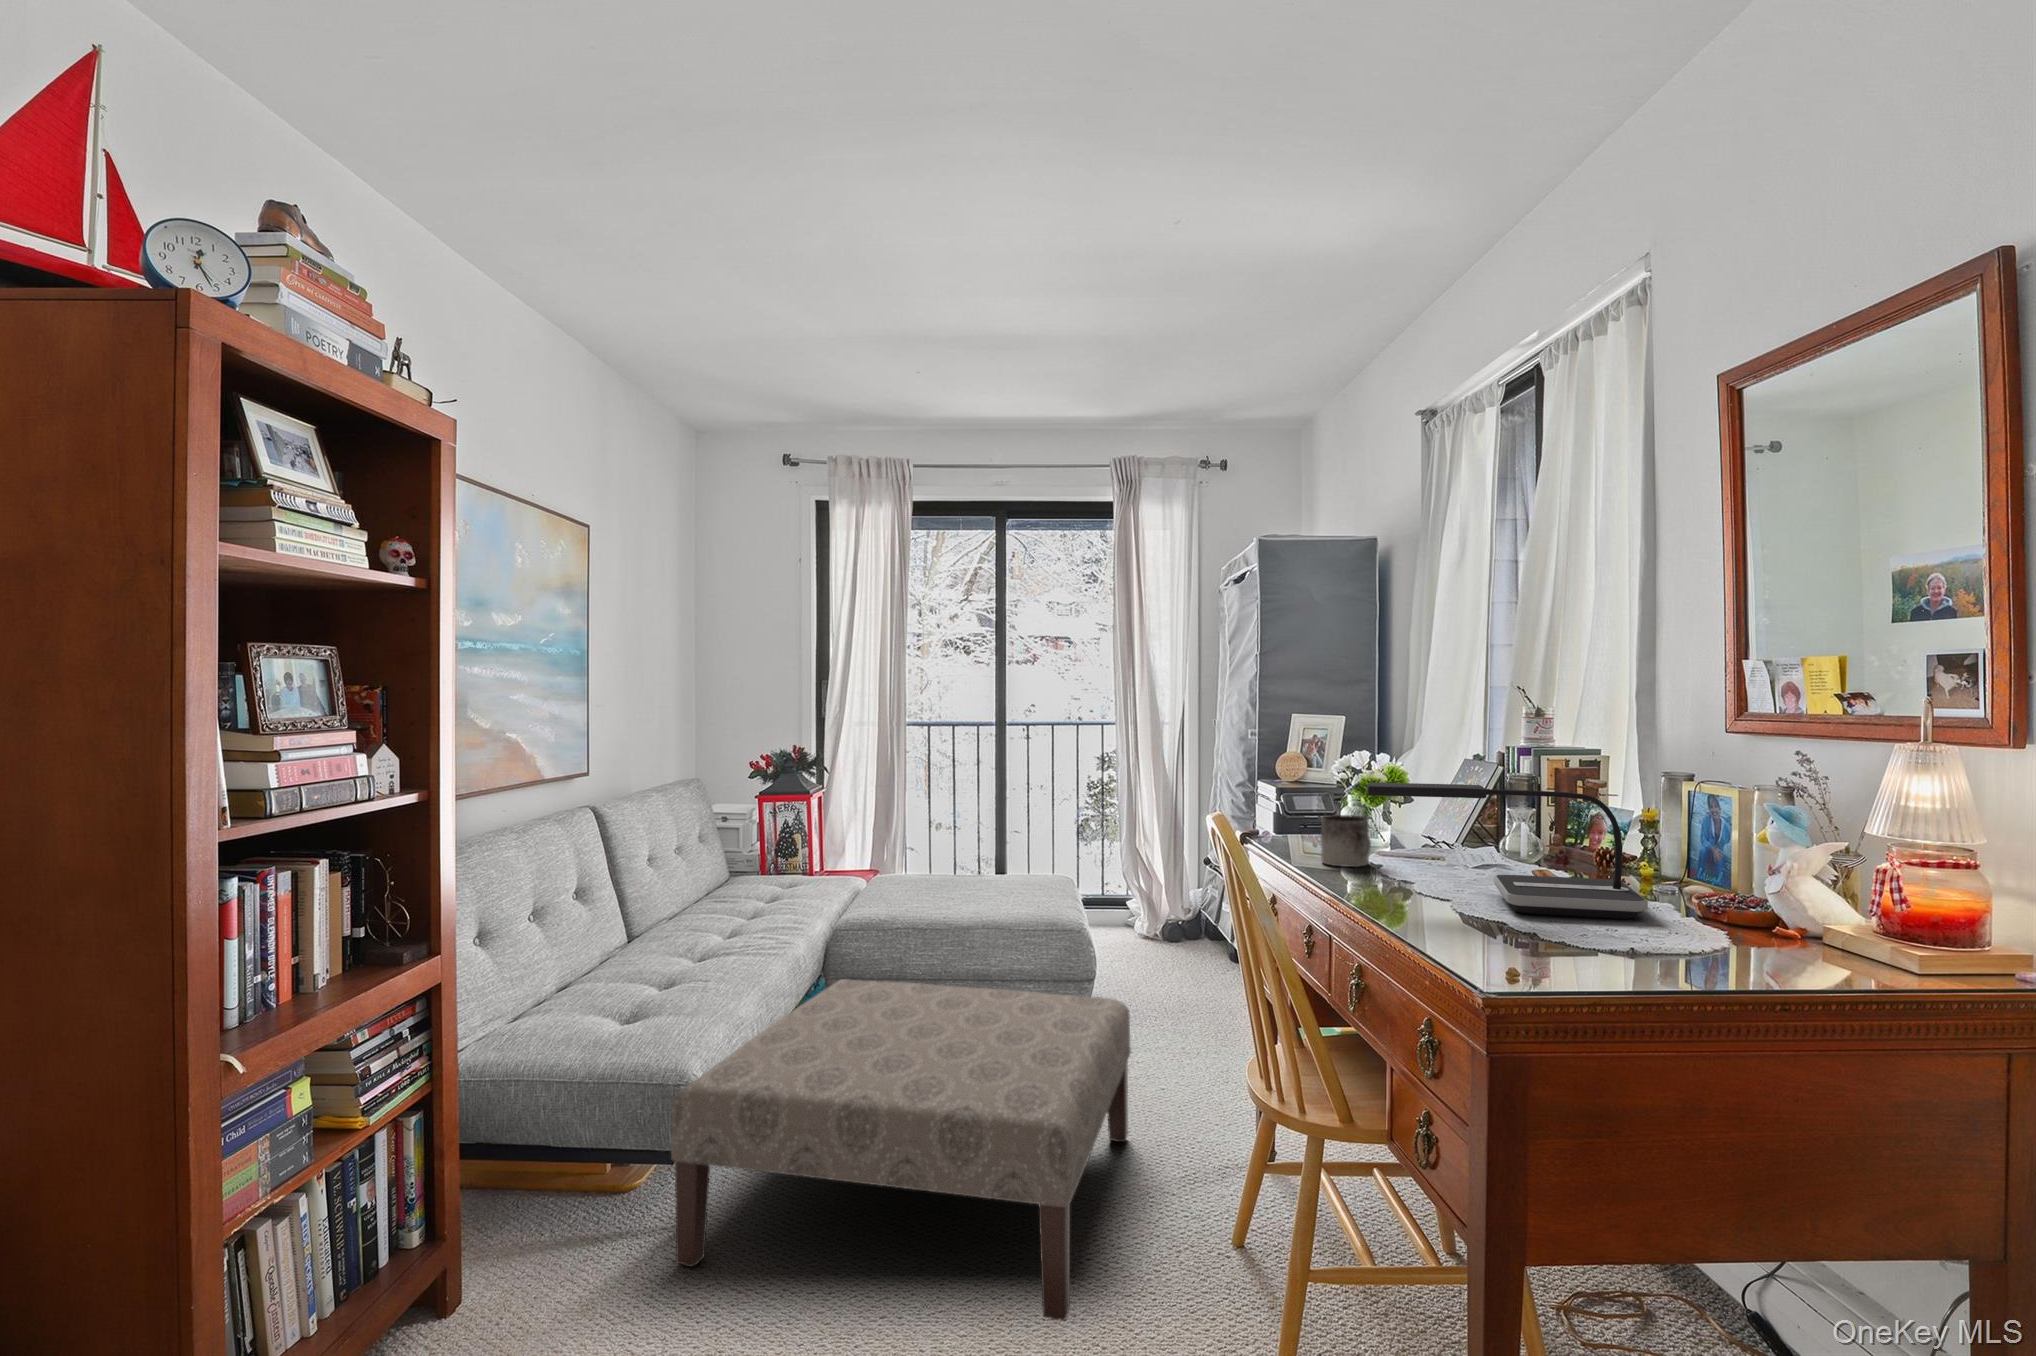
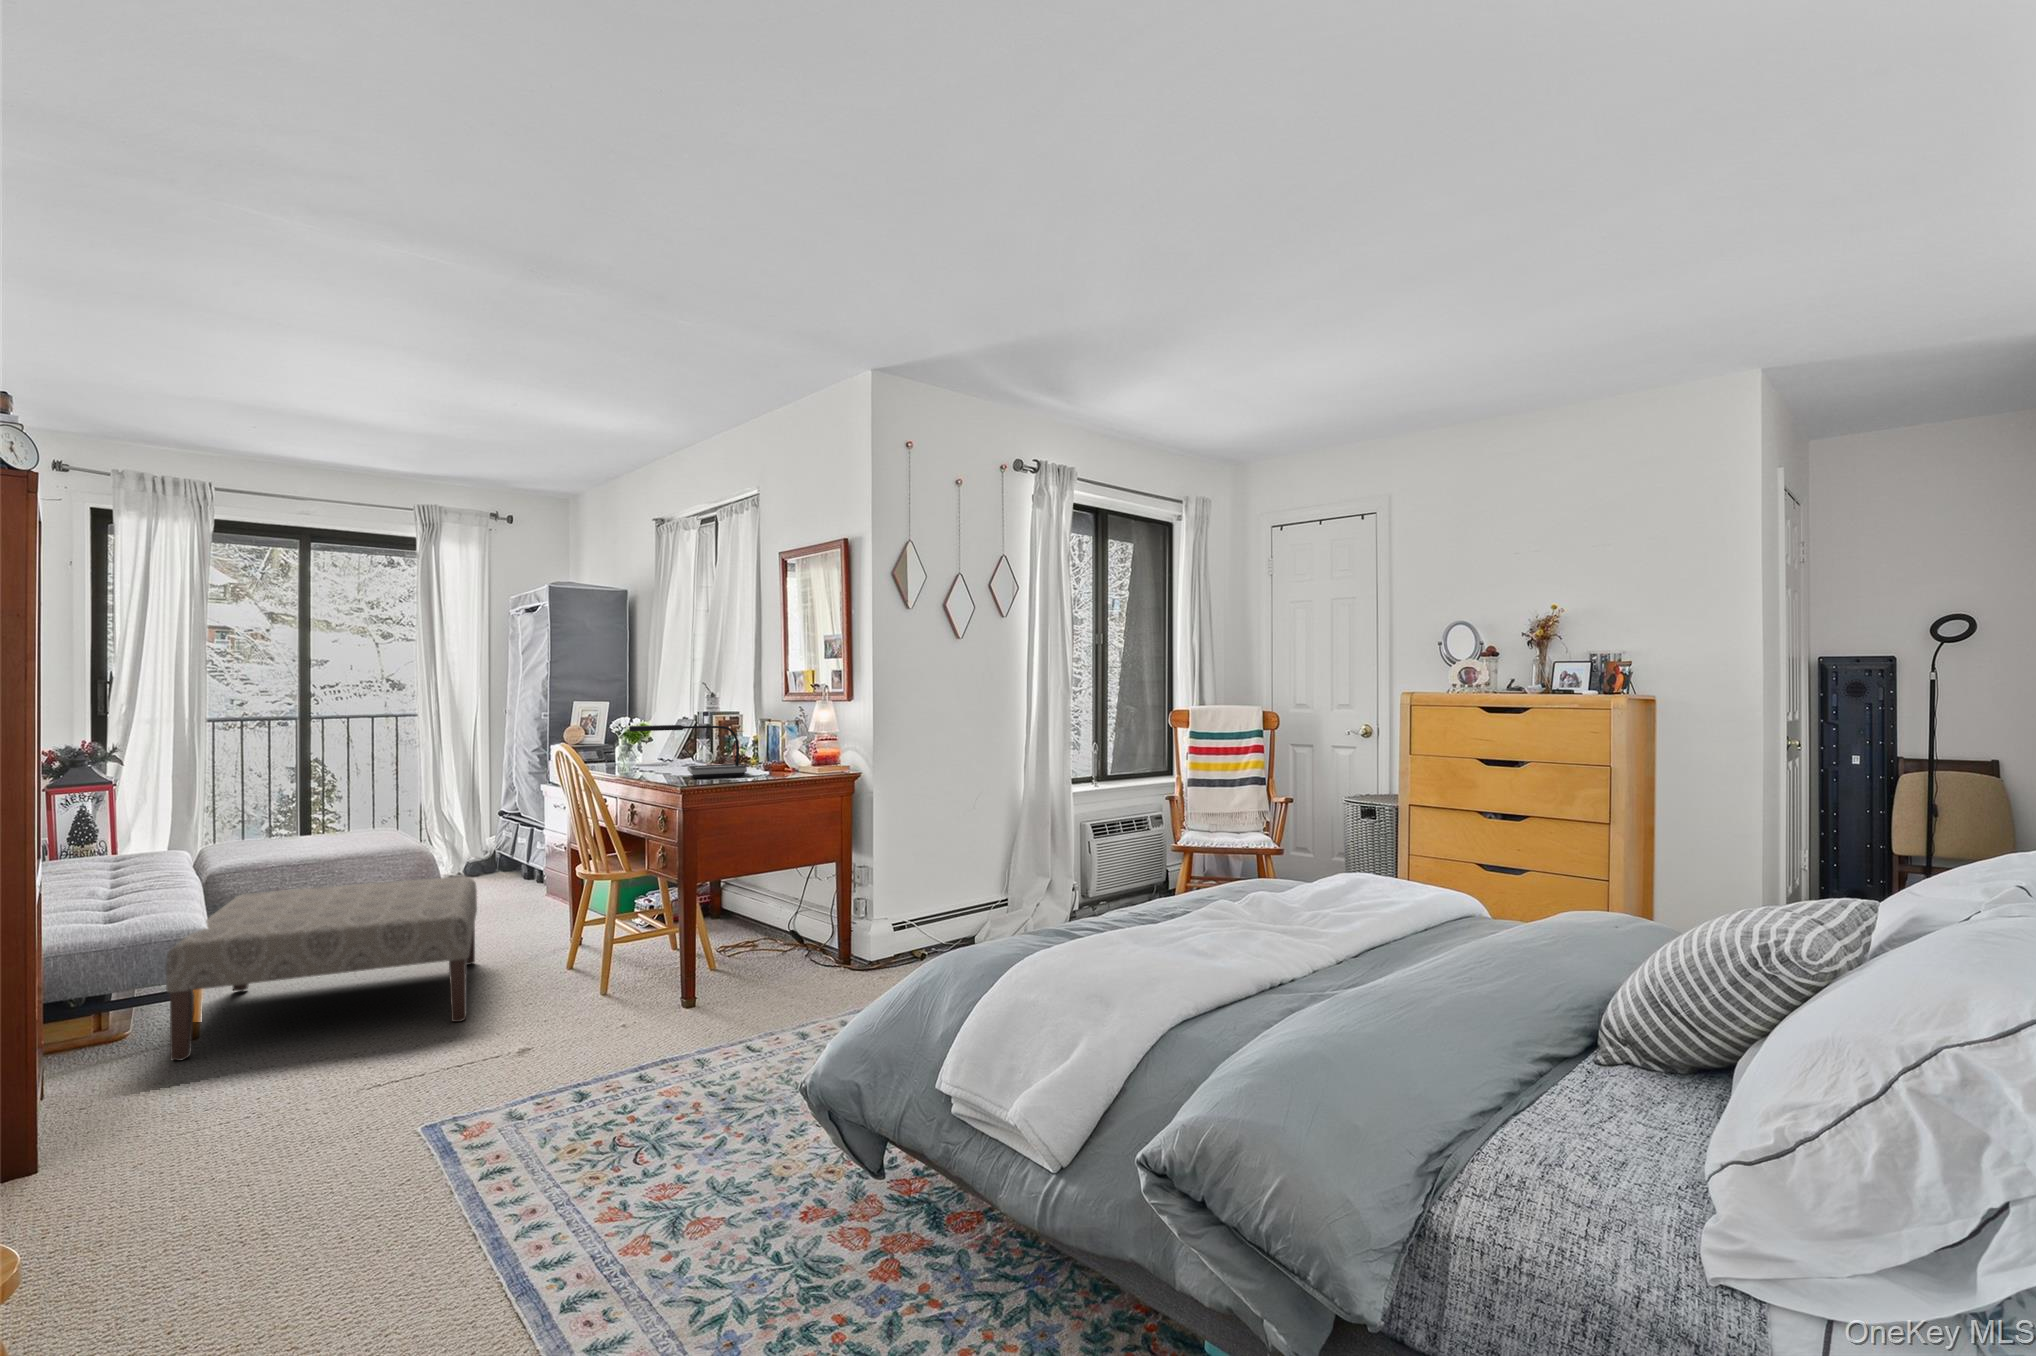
mug: present [1321,815,1371,867] -> none [603,748,630,774]

